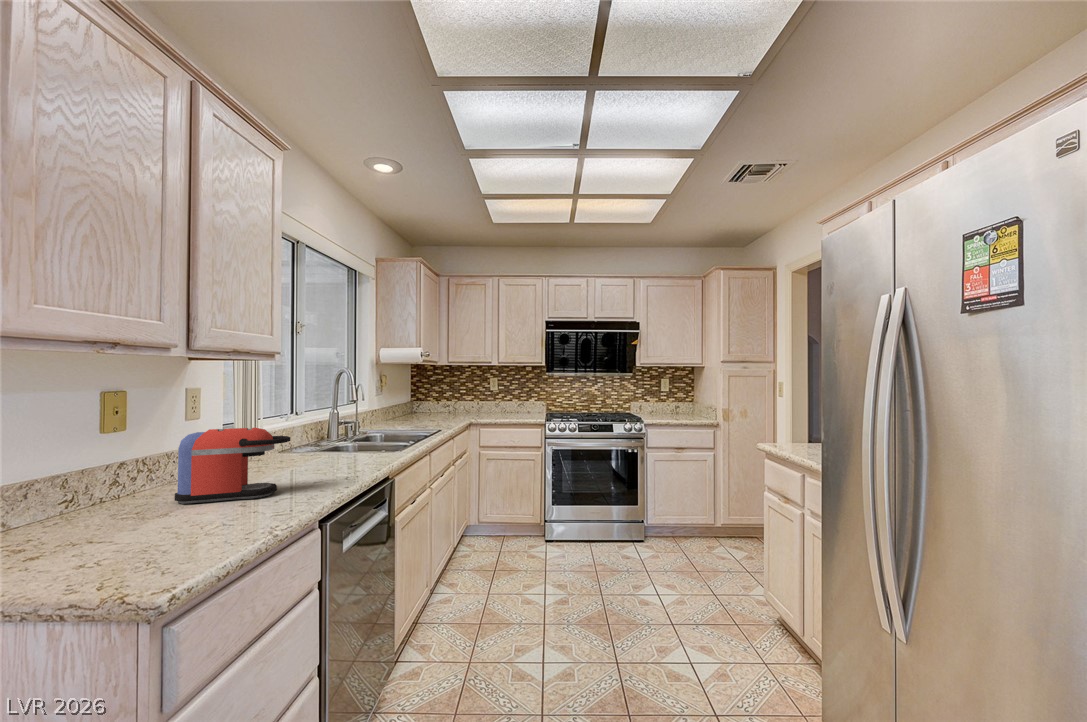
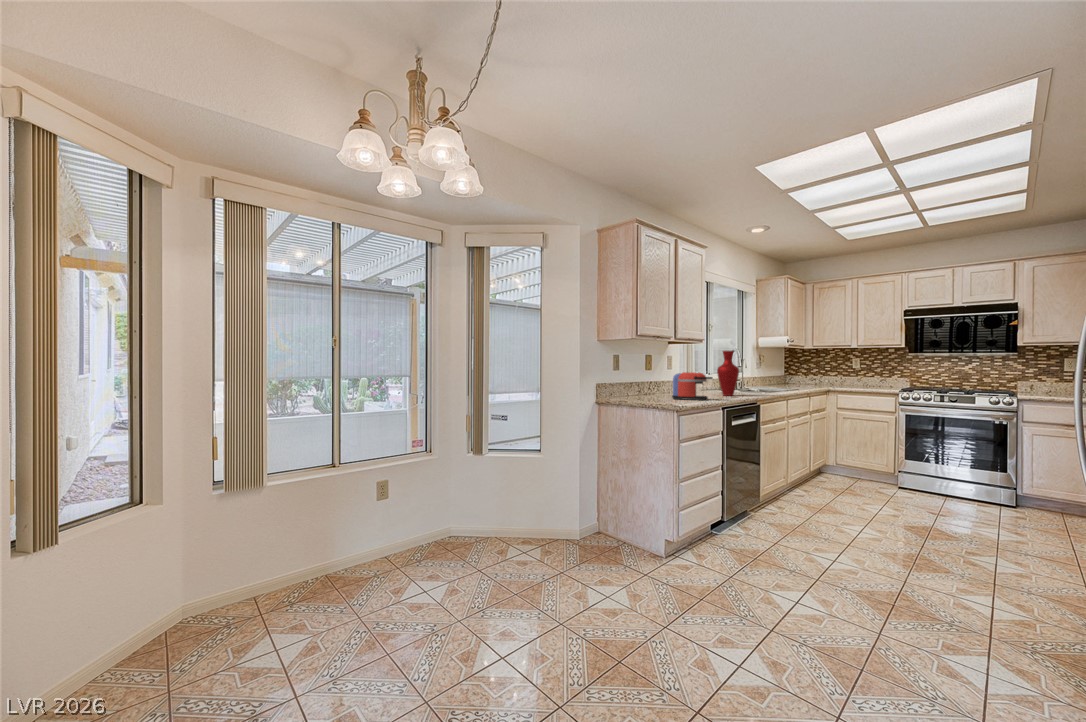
vase: none [307,372,351,465] -> present [717,351,739,396]

